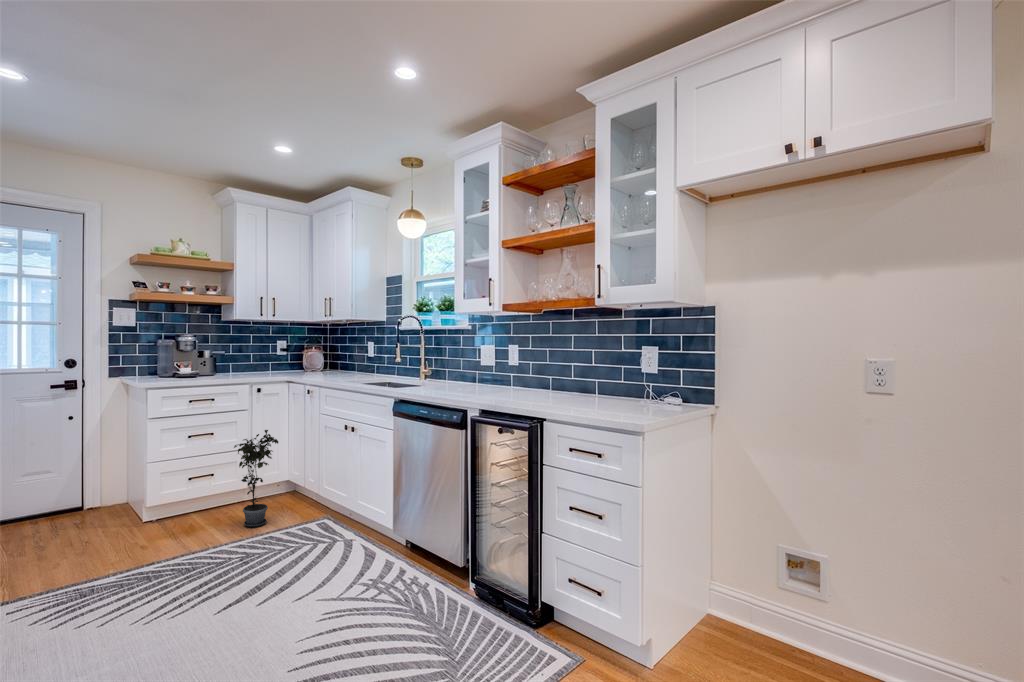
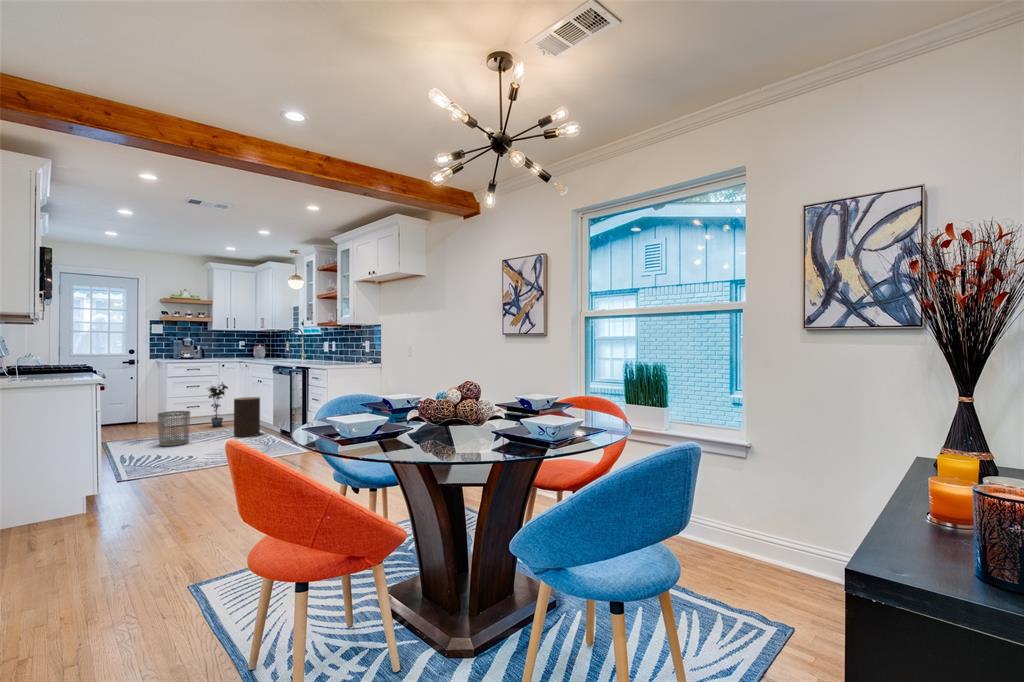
stool: none [313,473,370,579] -> present [234,397,260,437]
waste bin: none [131,527,217,642] -> present [158,411,190,446]

